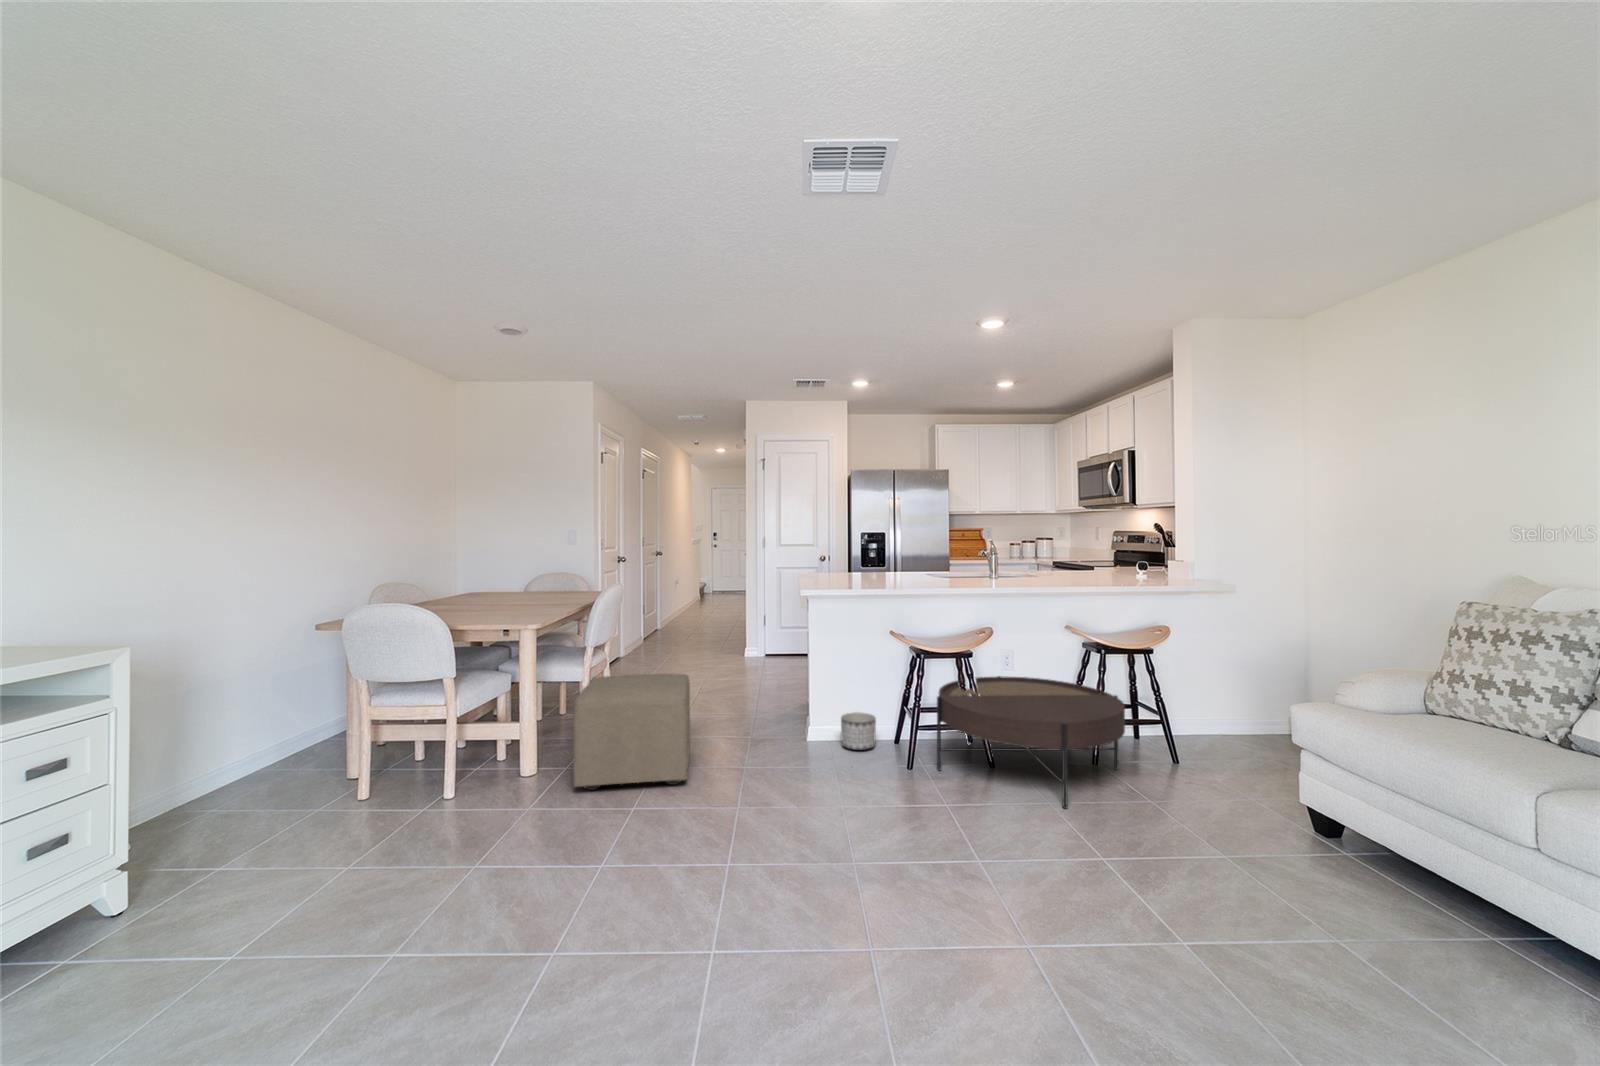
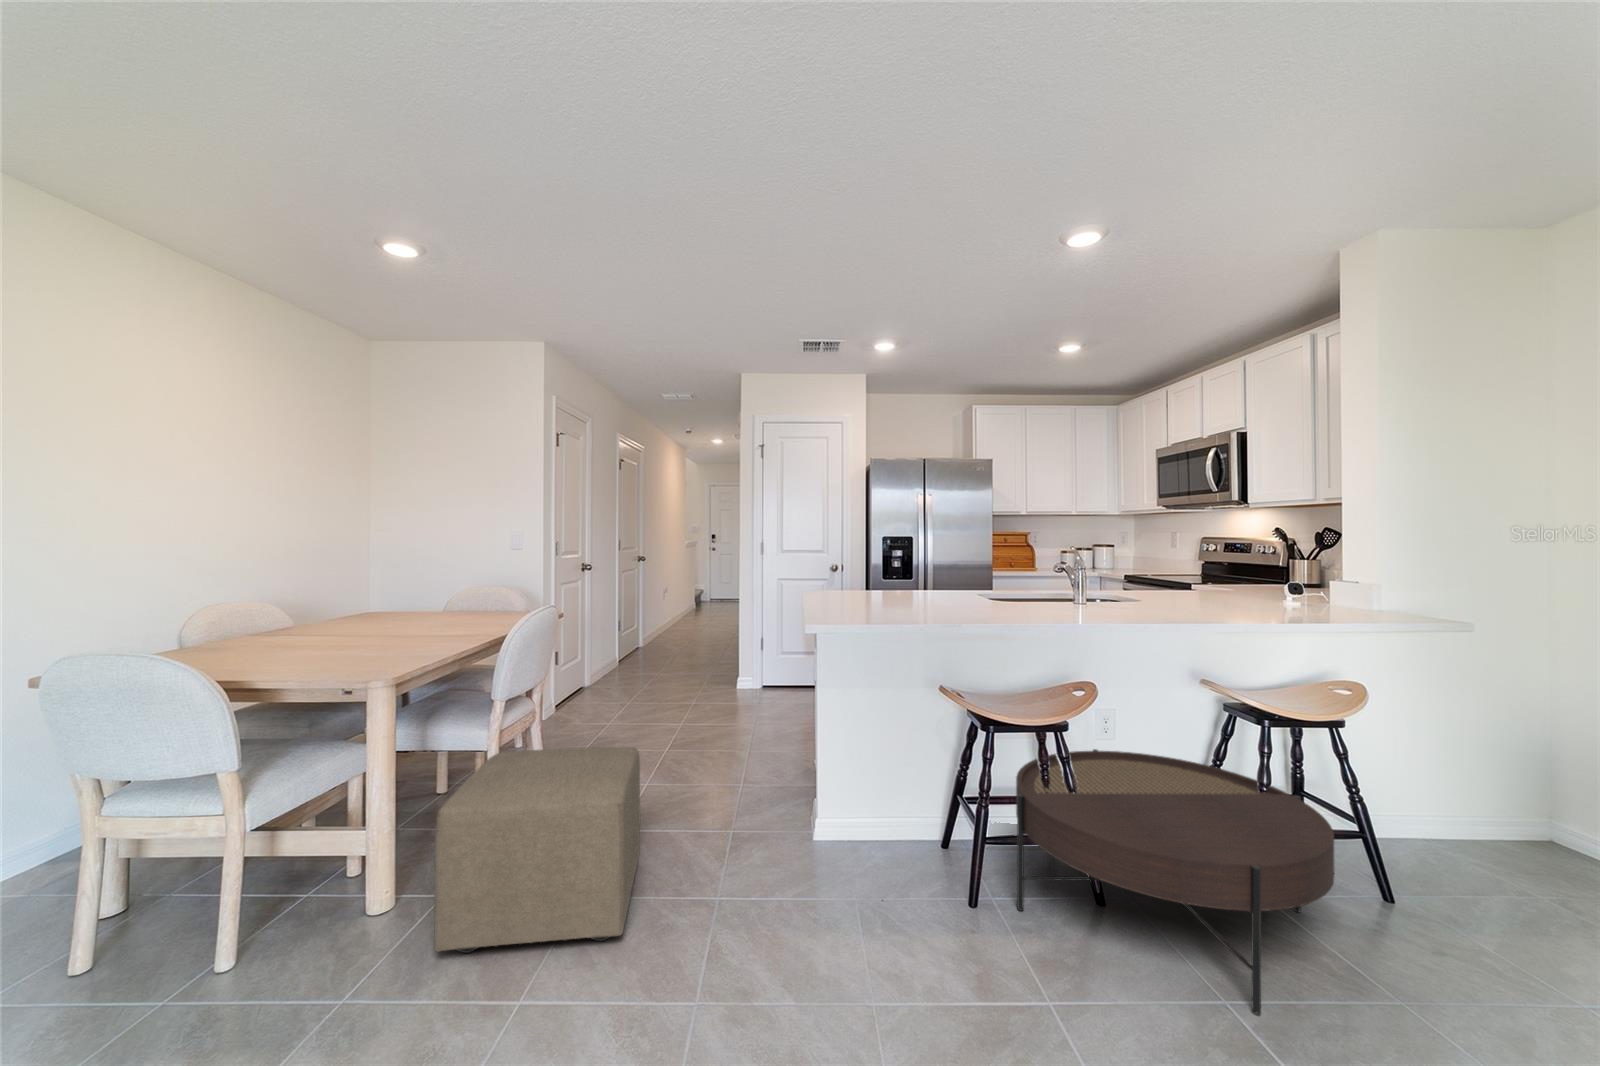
planter: present [841,712,876,750] -> none [864,801,916,864]

